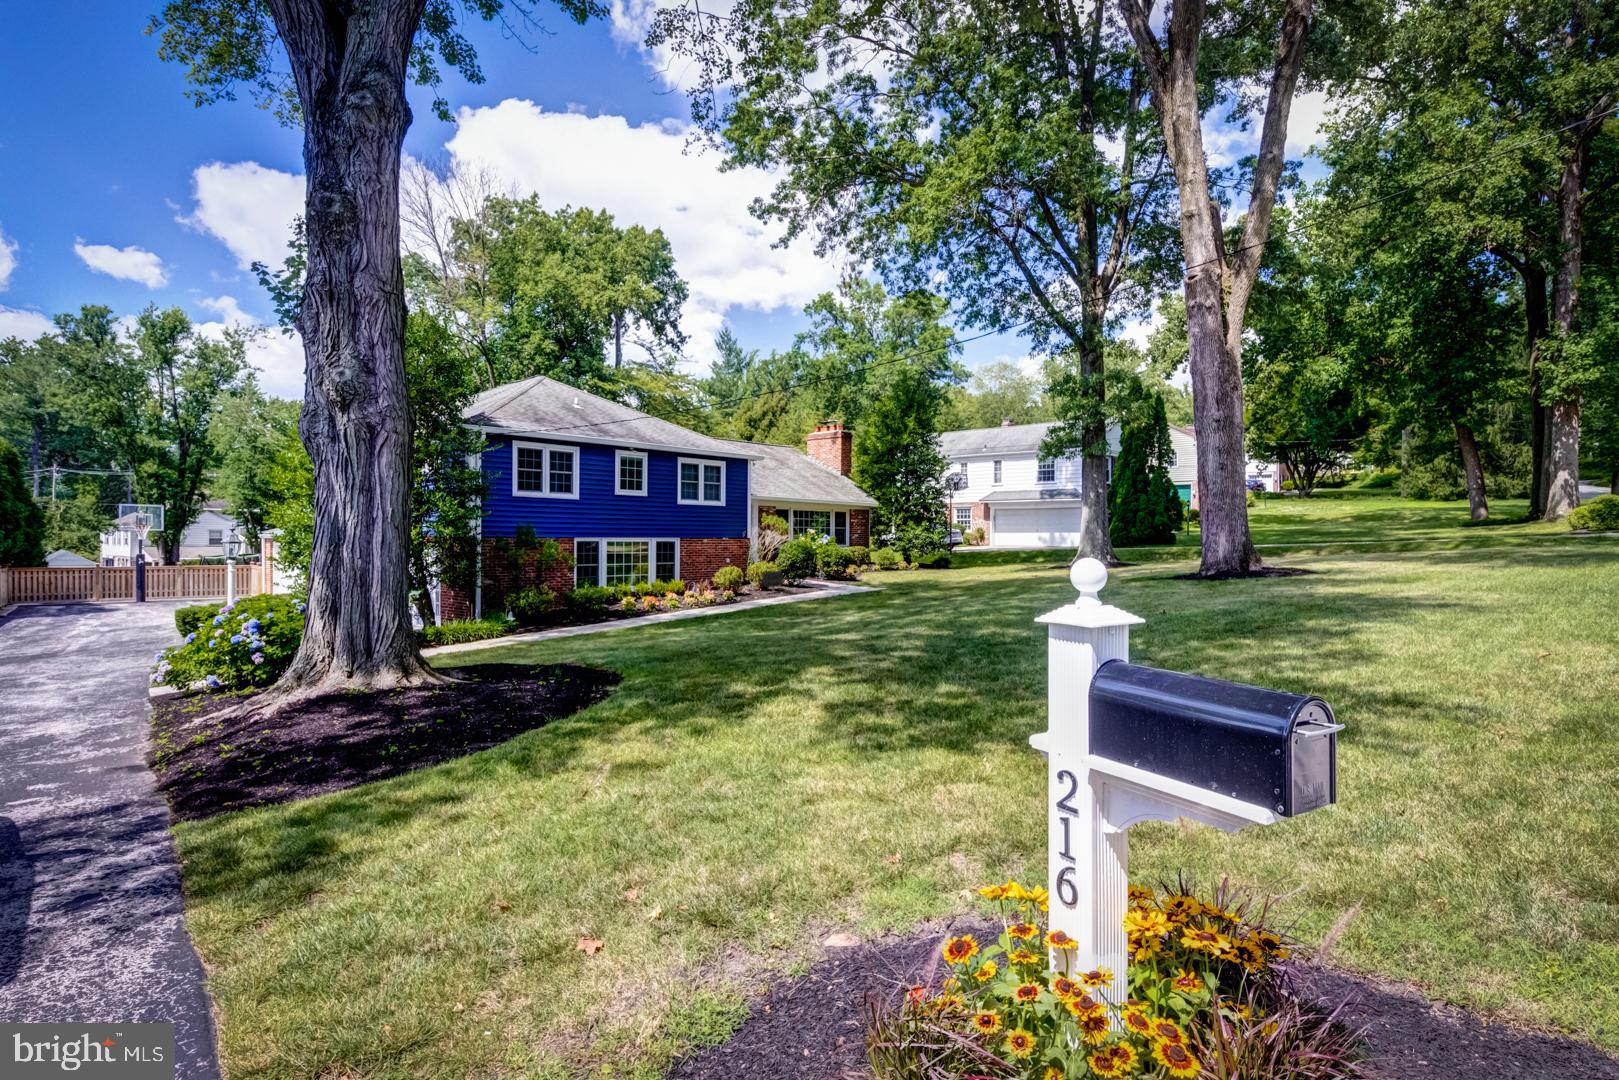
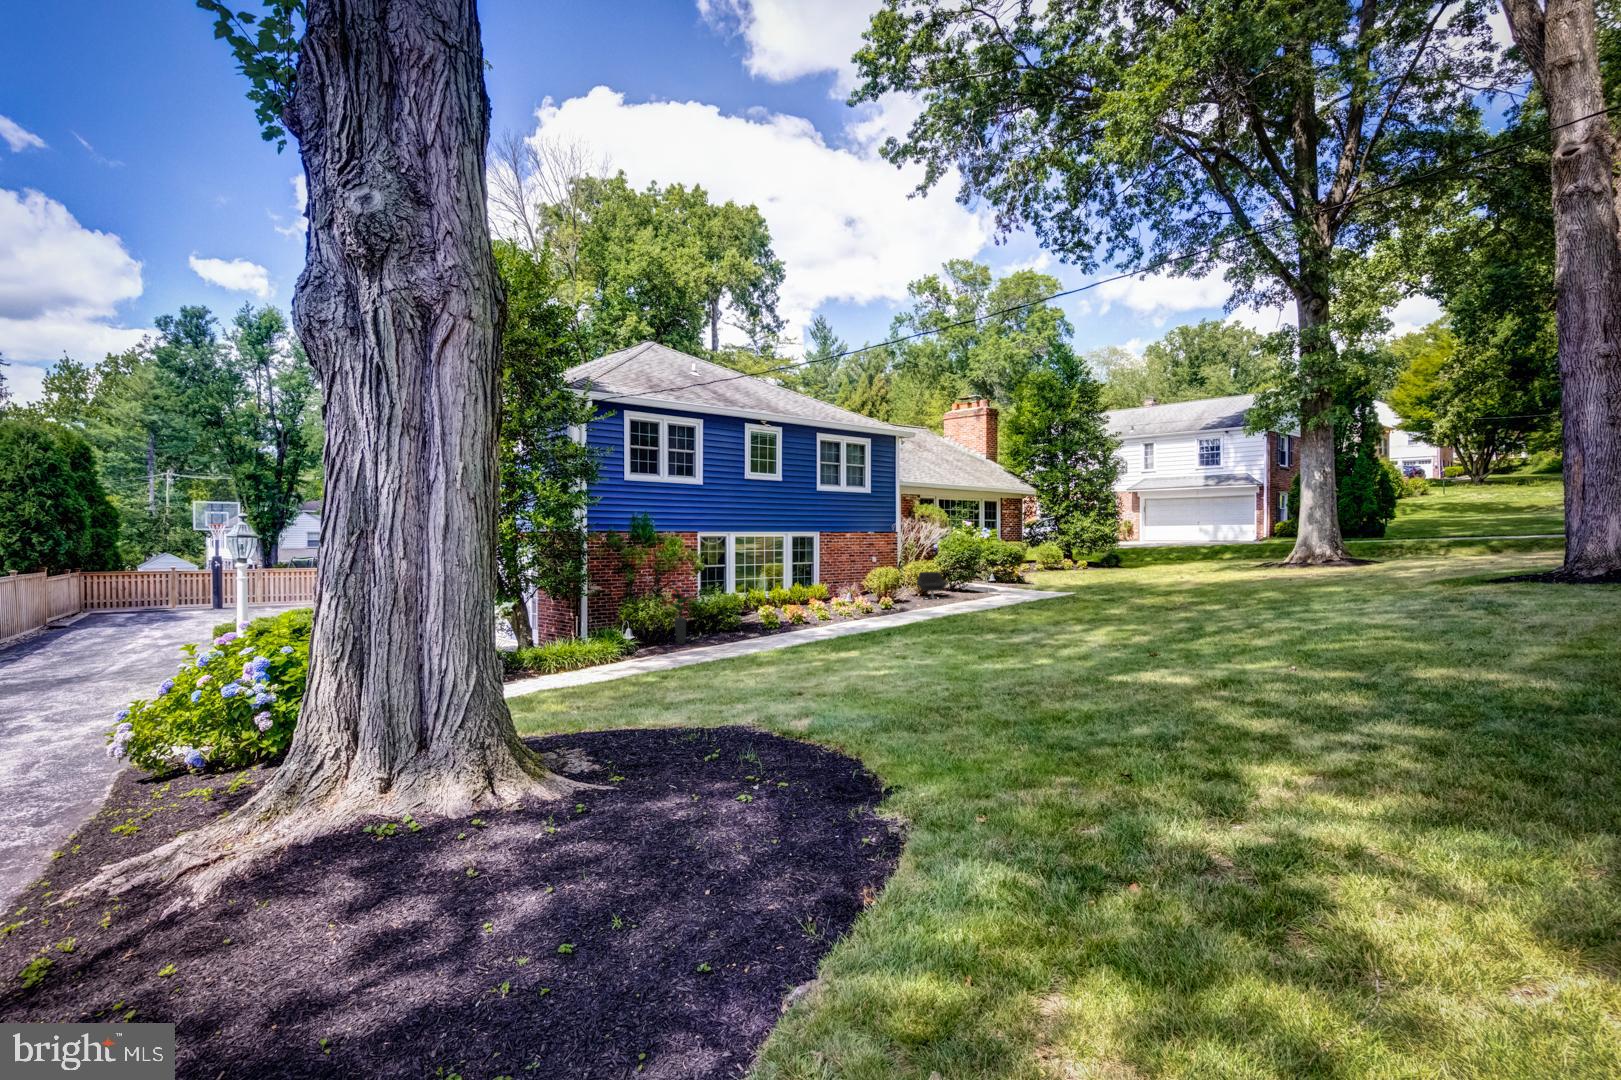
potted plant: none [543,580,562,625] -> present [672,587,689,645]

